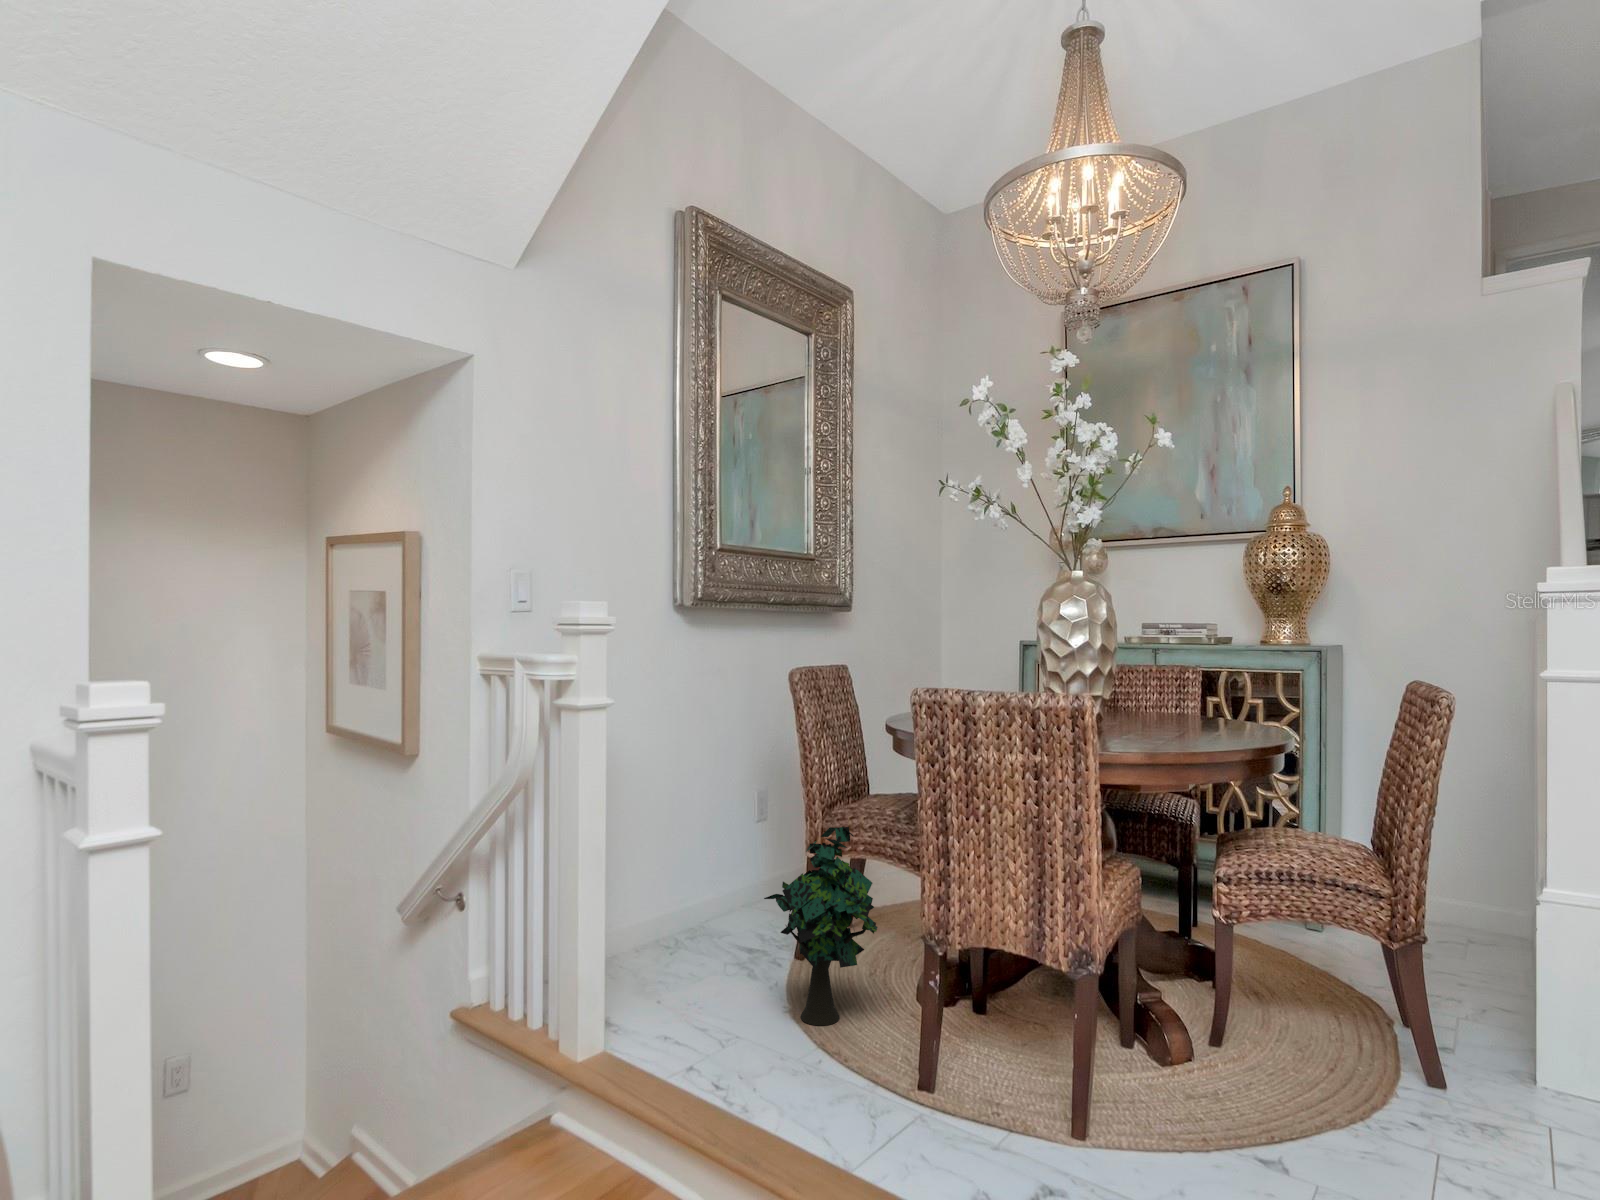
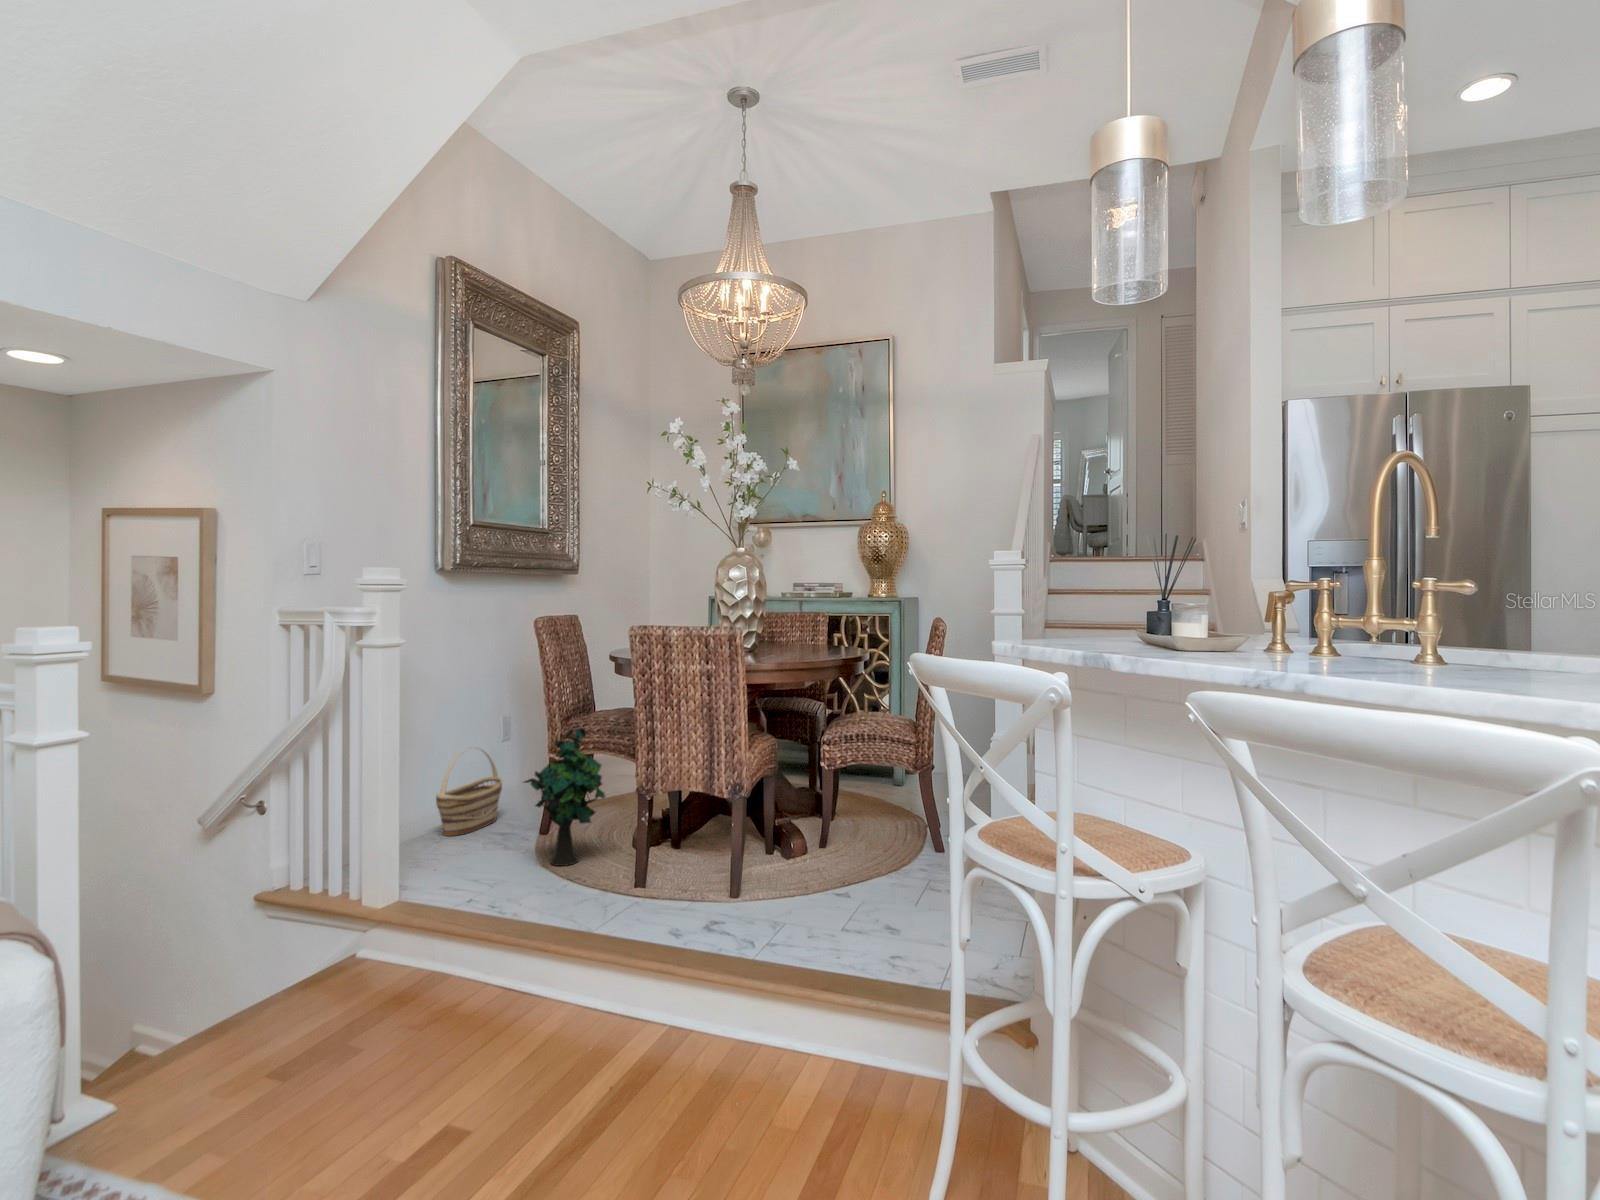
basket: none [667,832,750,949] -> present [436,748,502,836]

